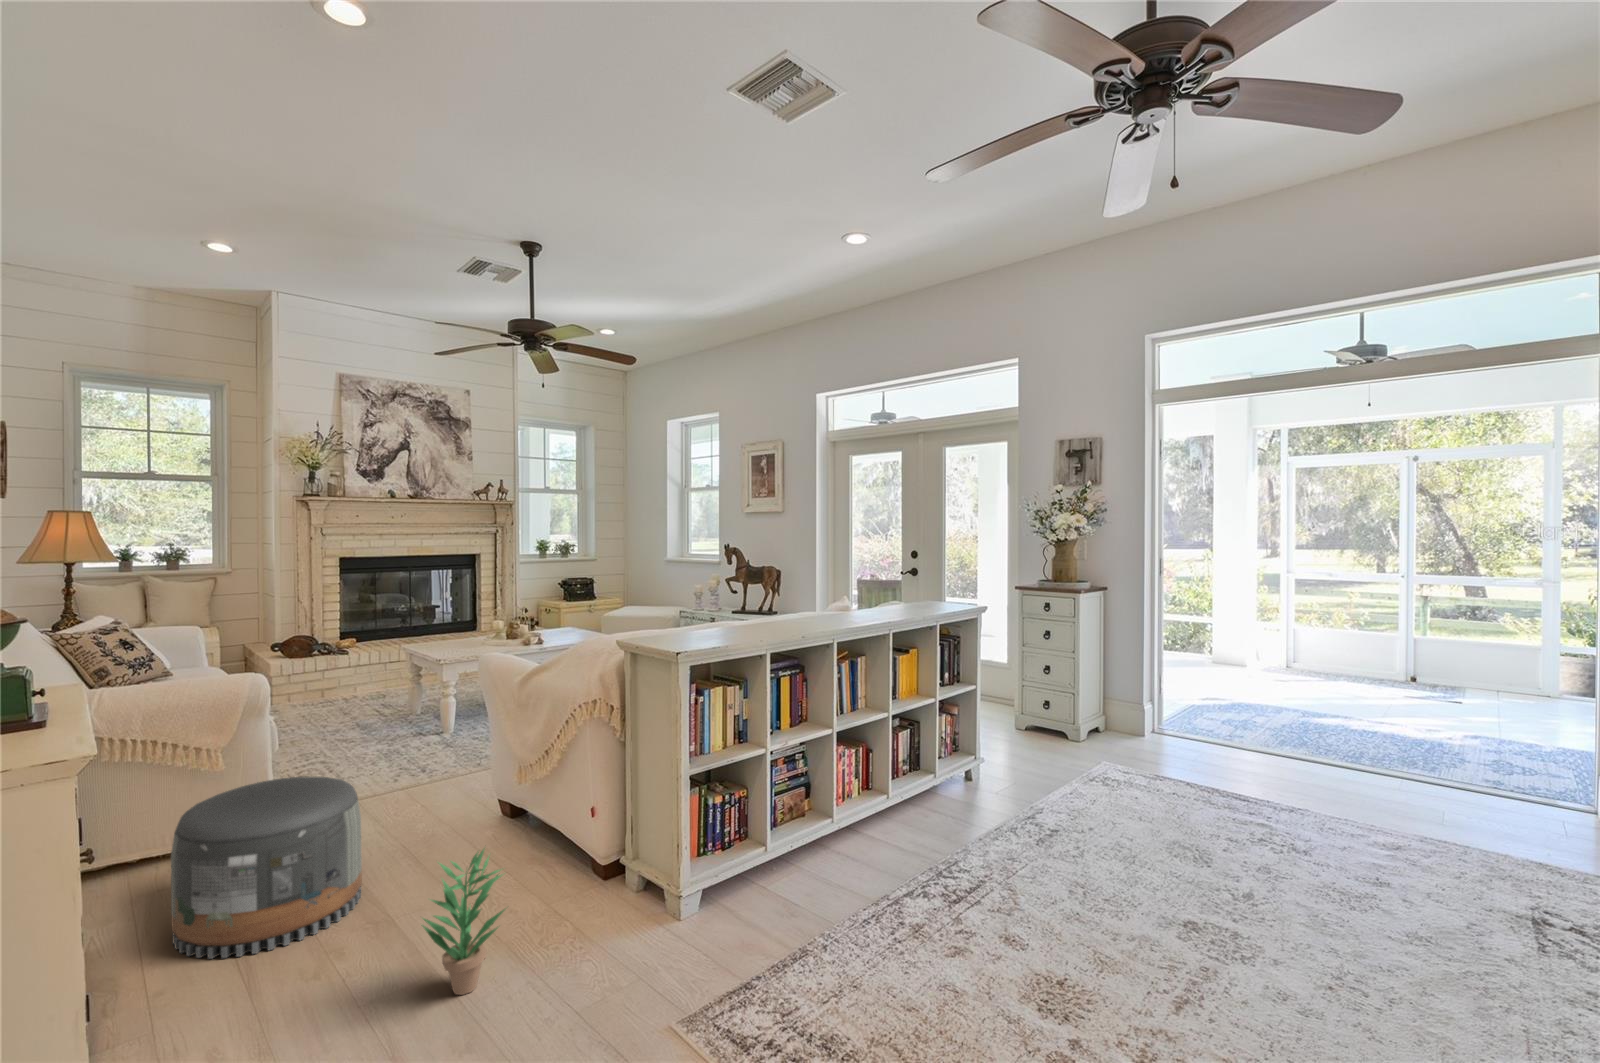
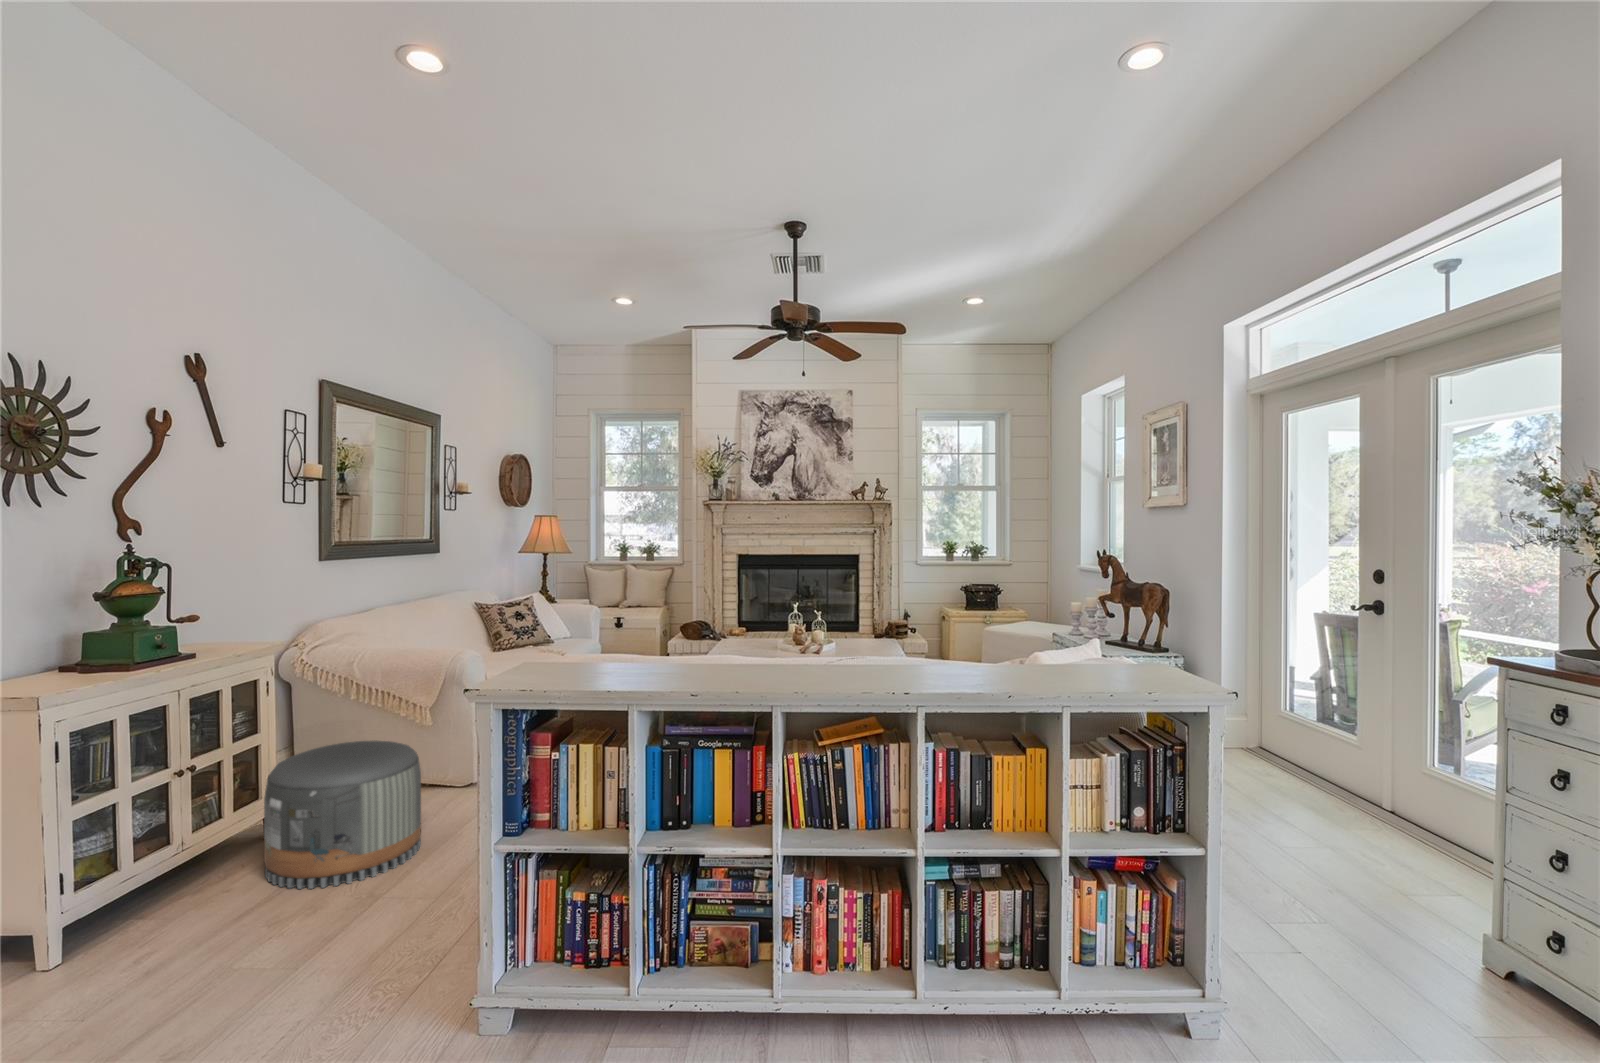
potted plant: present [423,849,505,995] -> none [195,855,297,1006]

